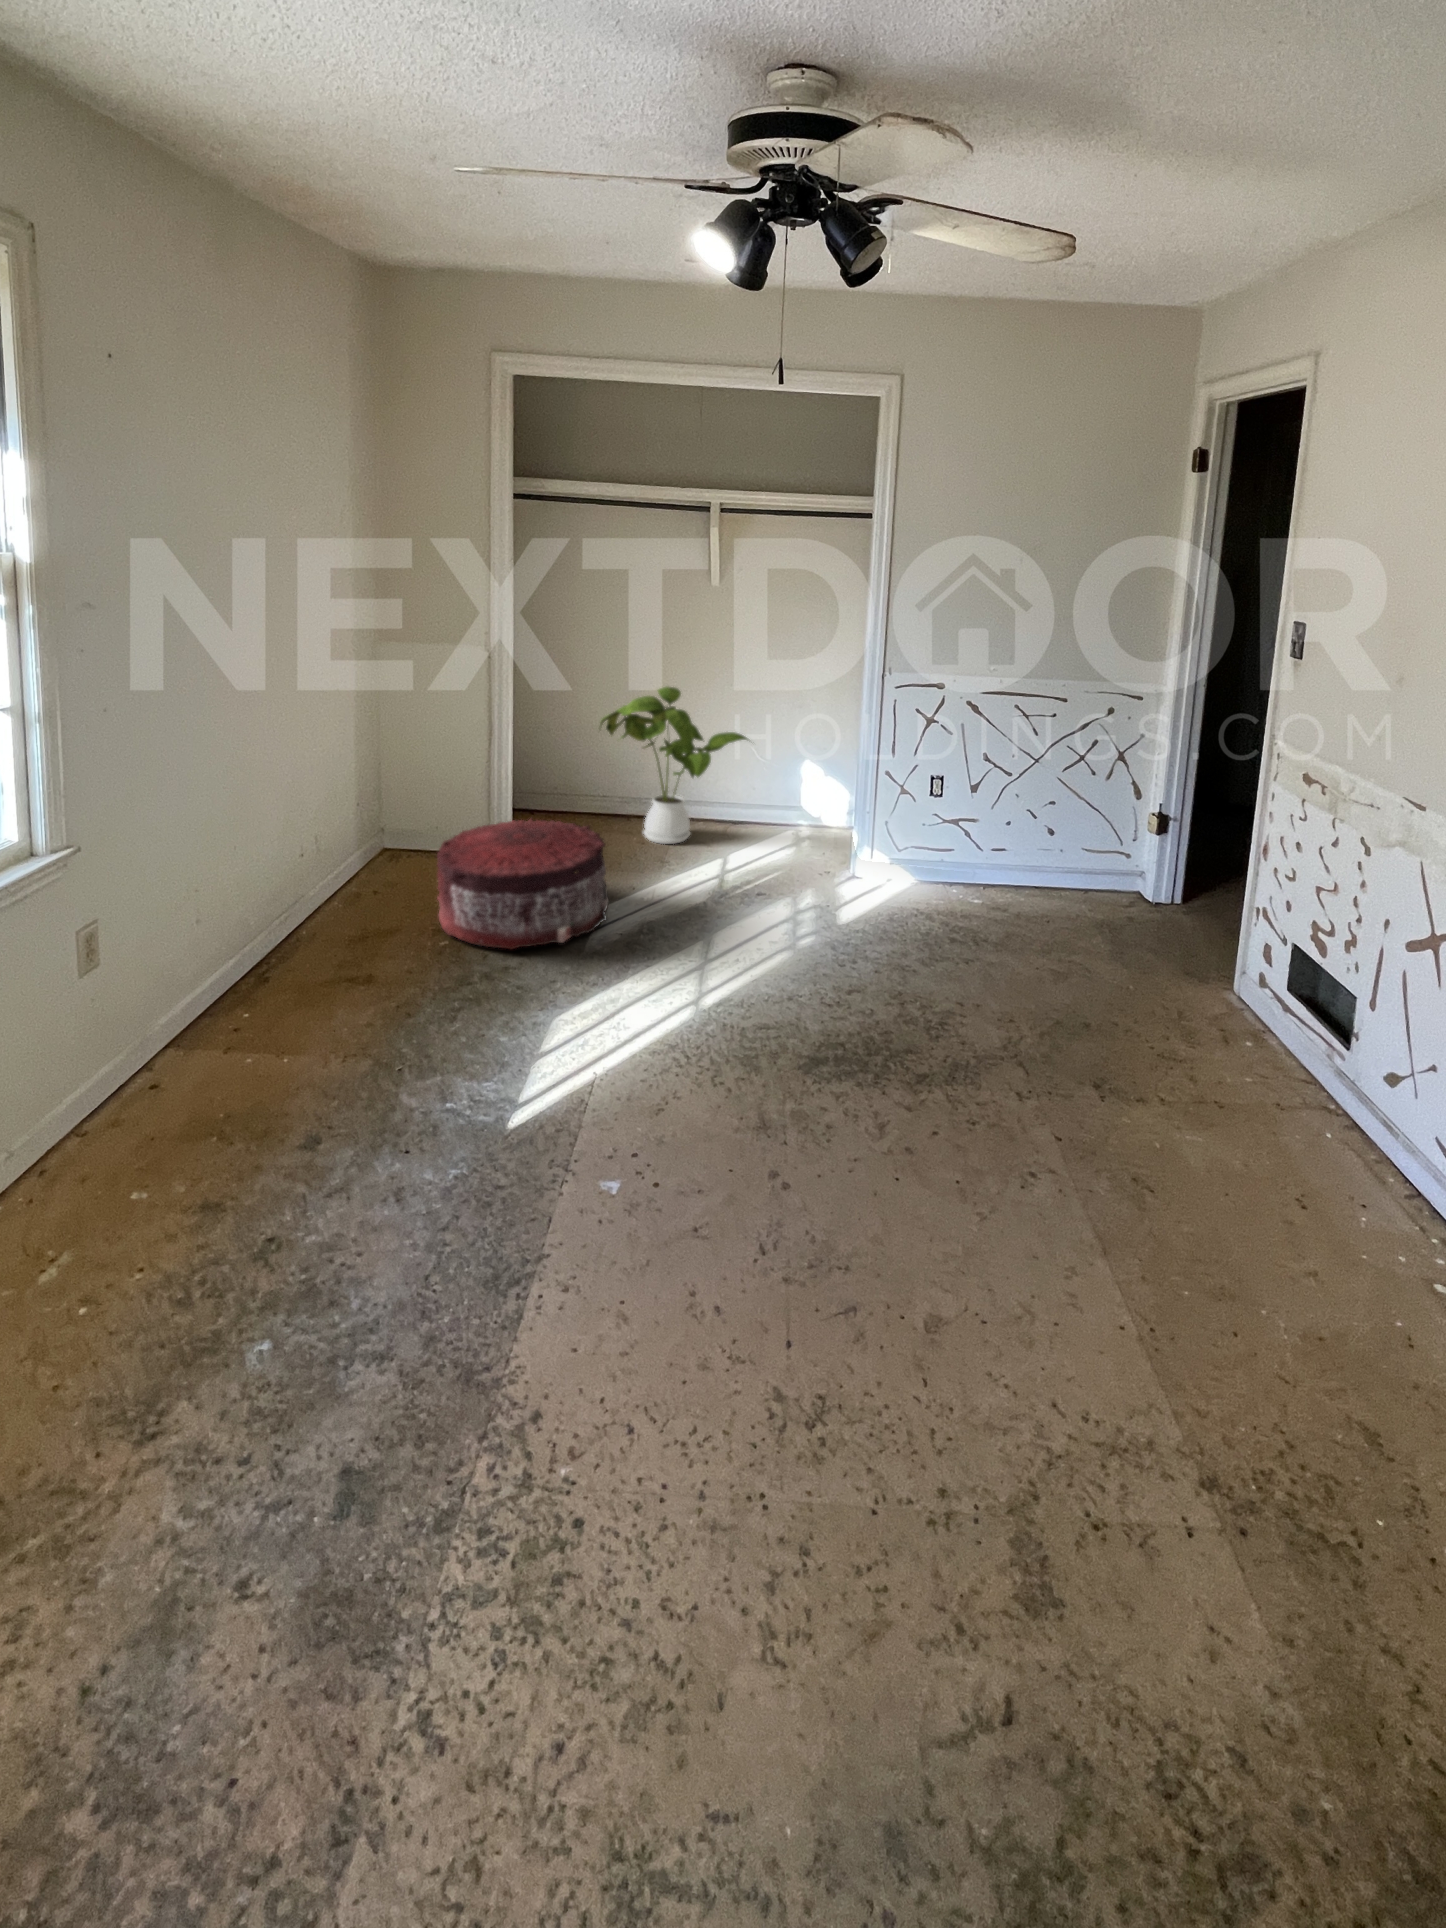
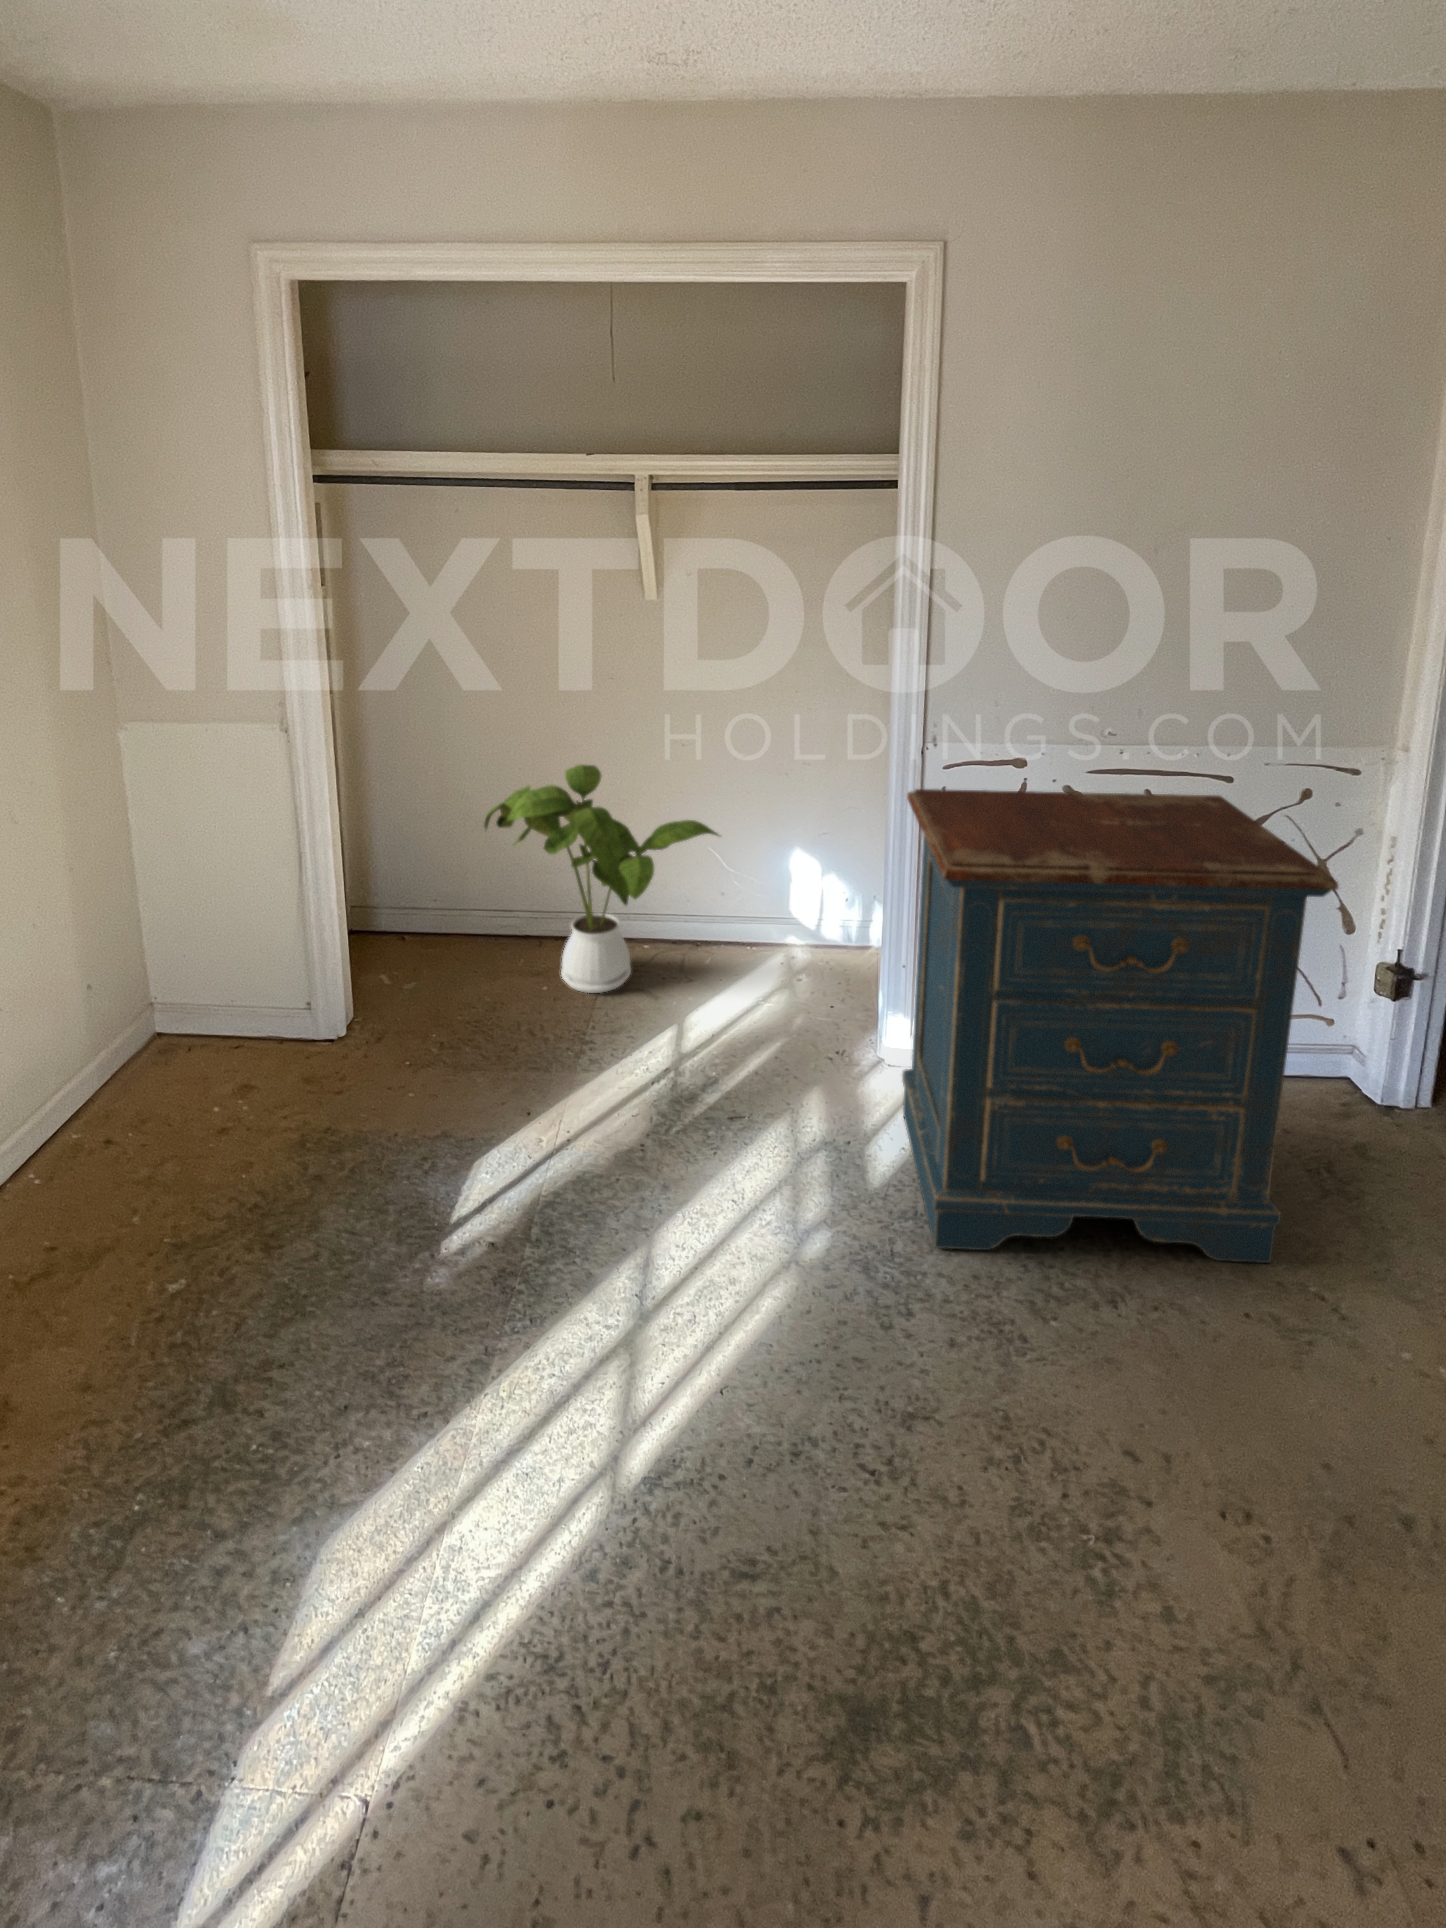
dresser: none [864,692,1092,954] -> present [902,789,1338,1263]
pouf: present [437,817,609,950] -> none [171,1008,476,1308]

